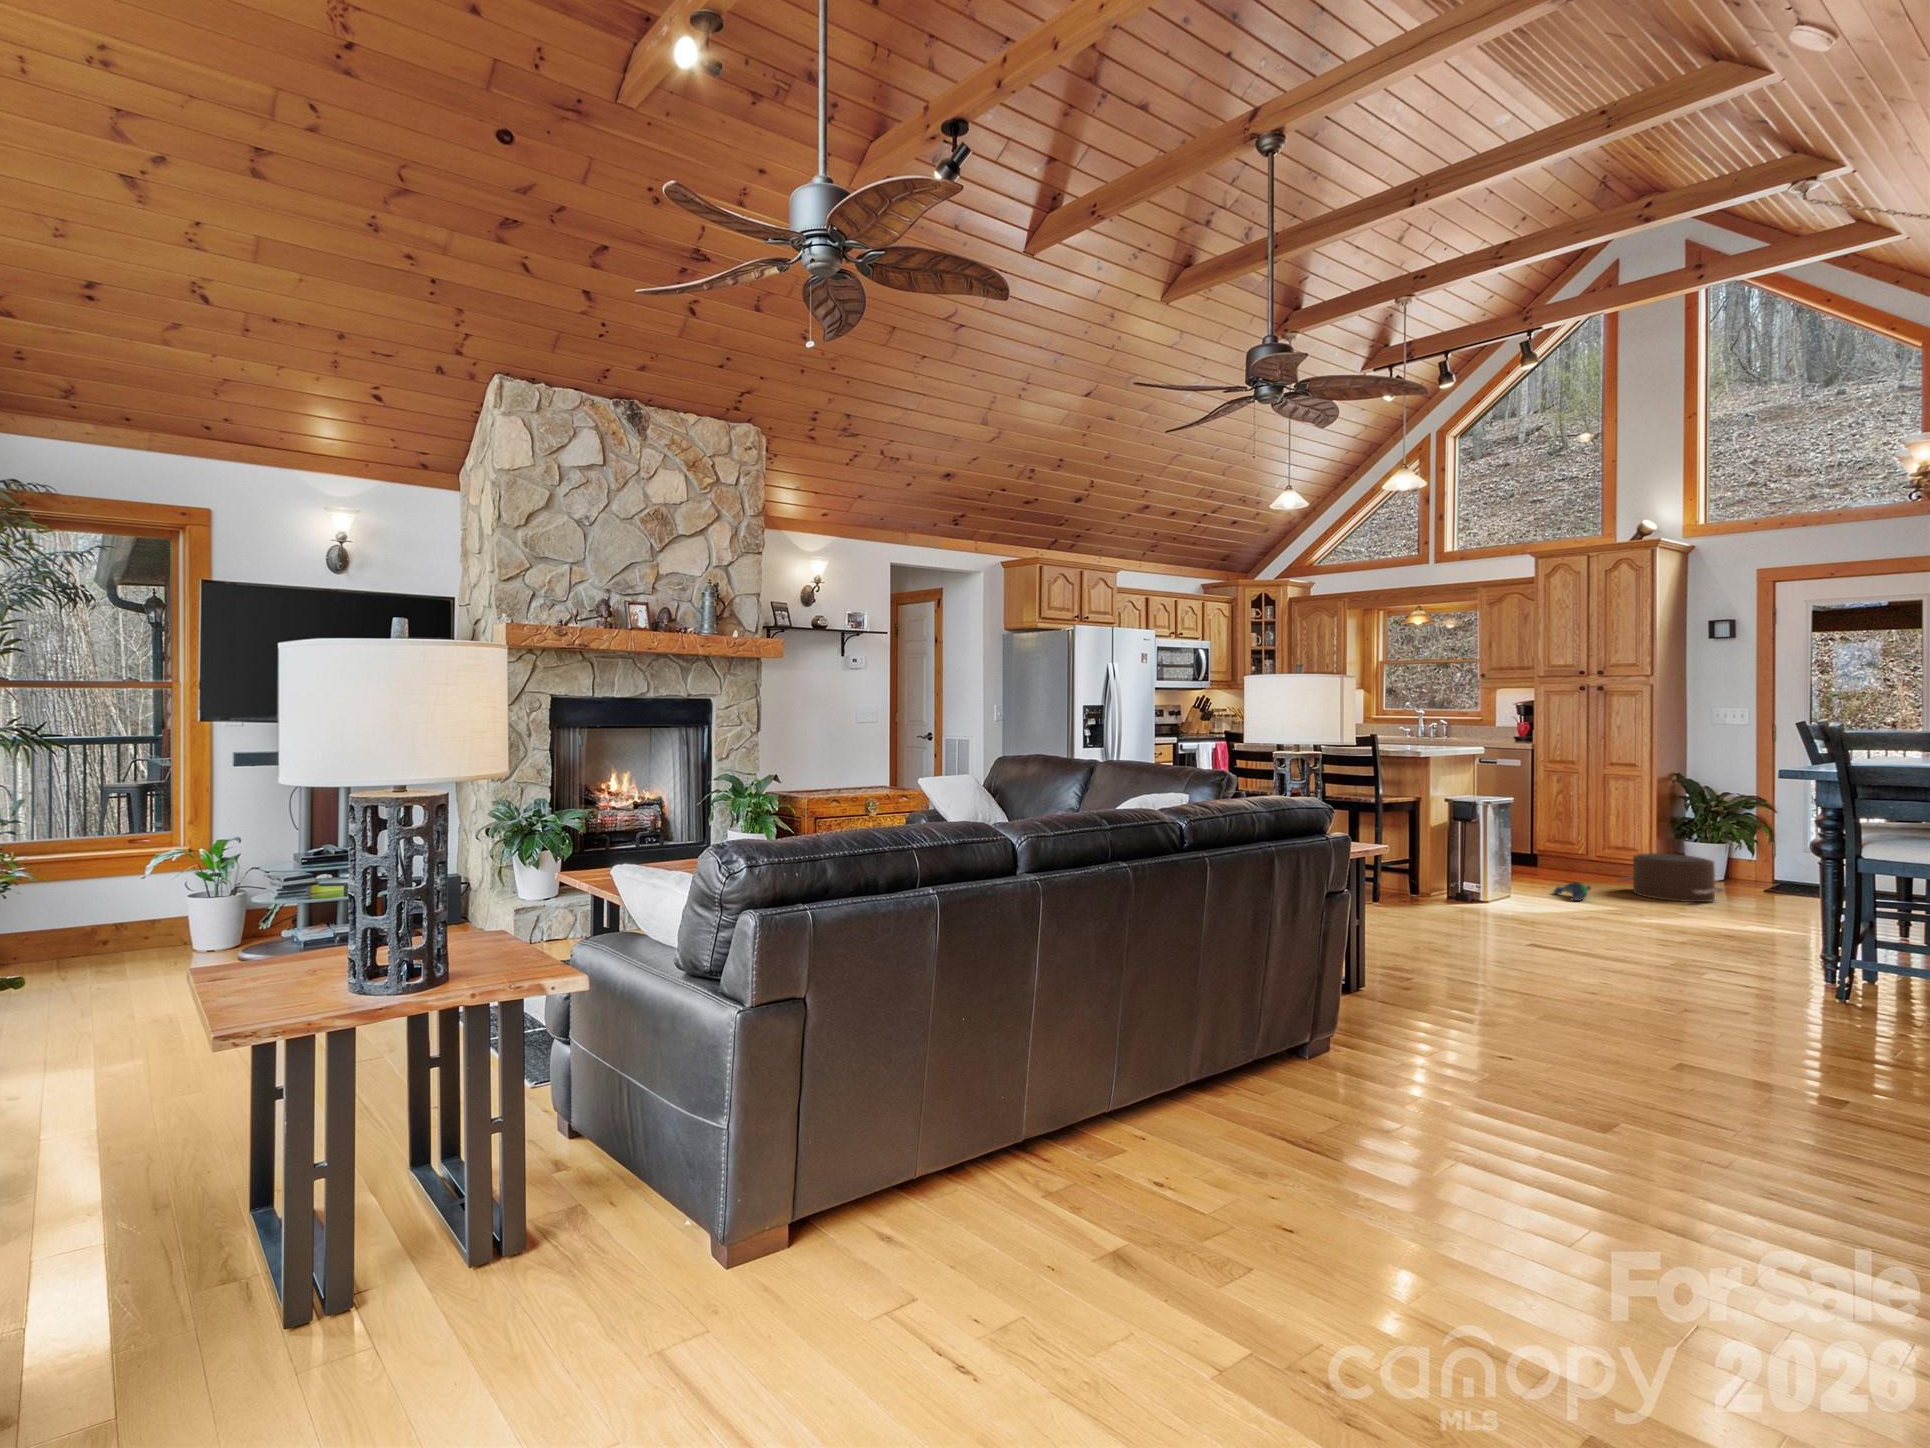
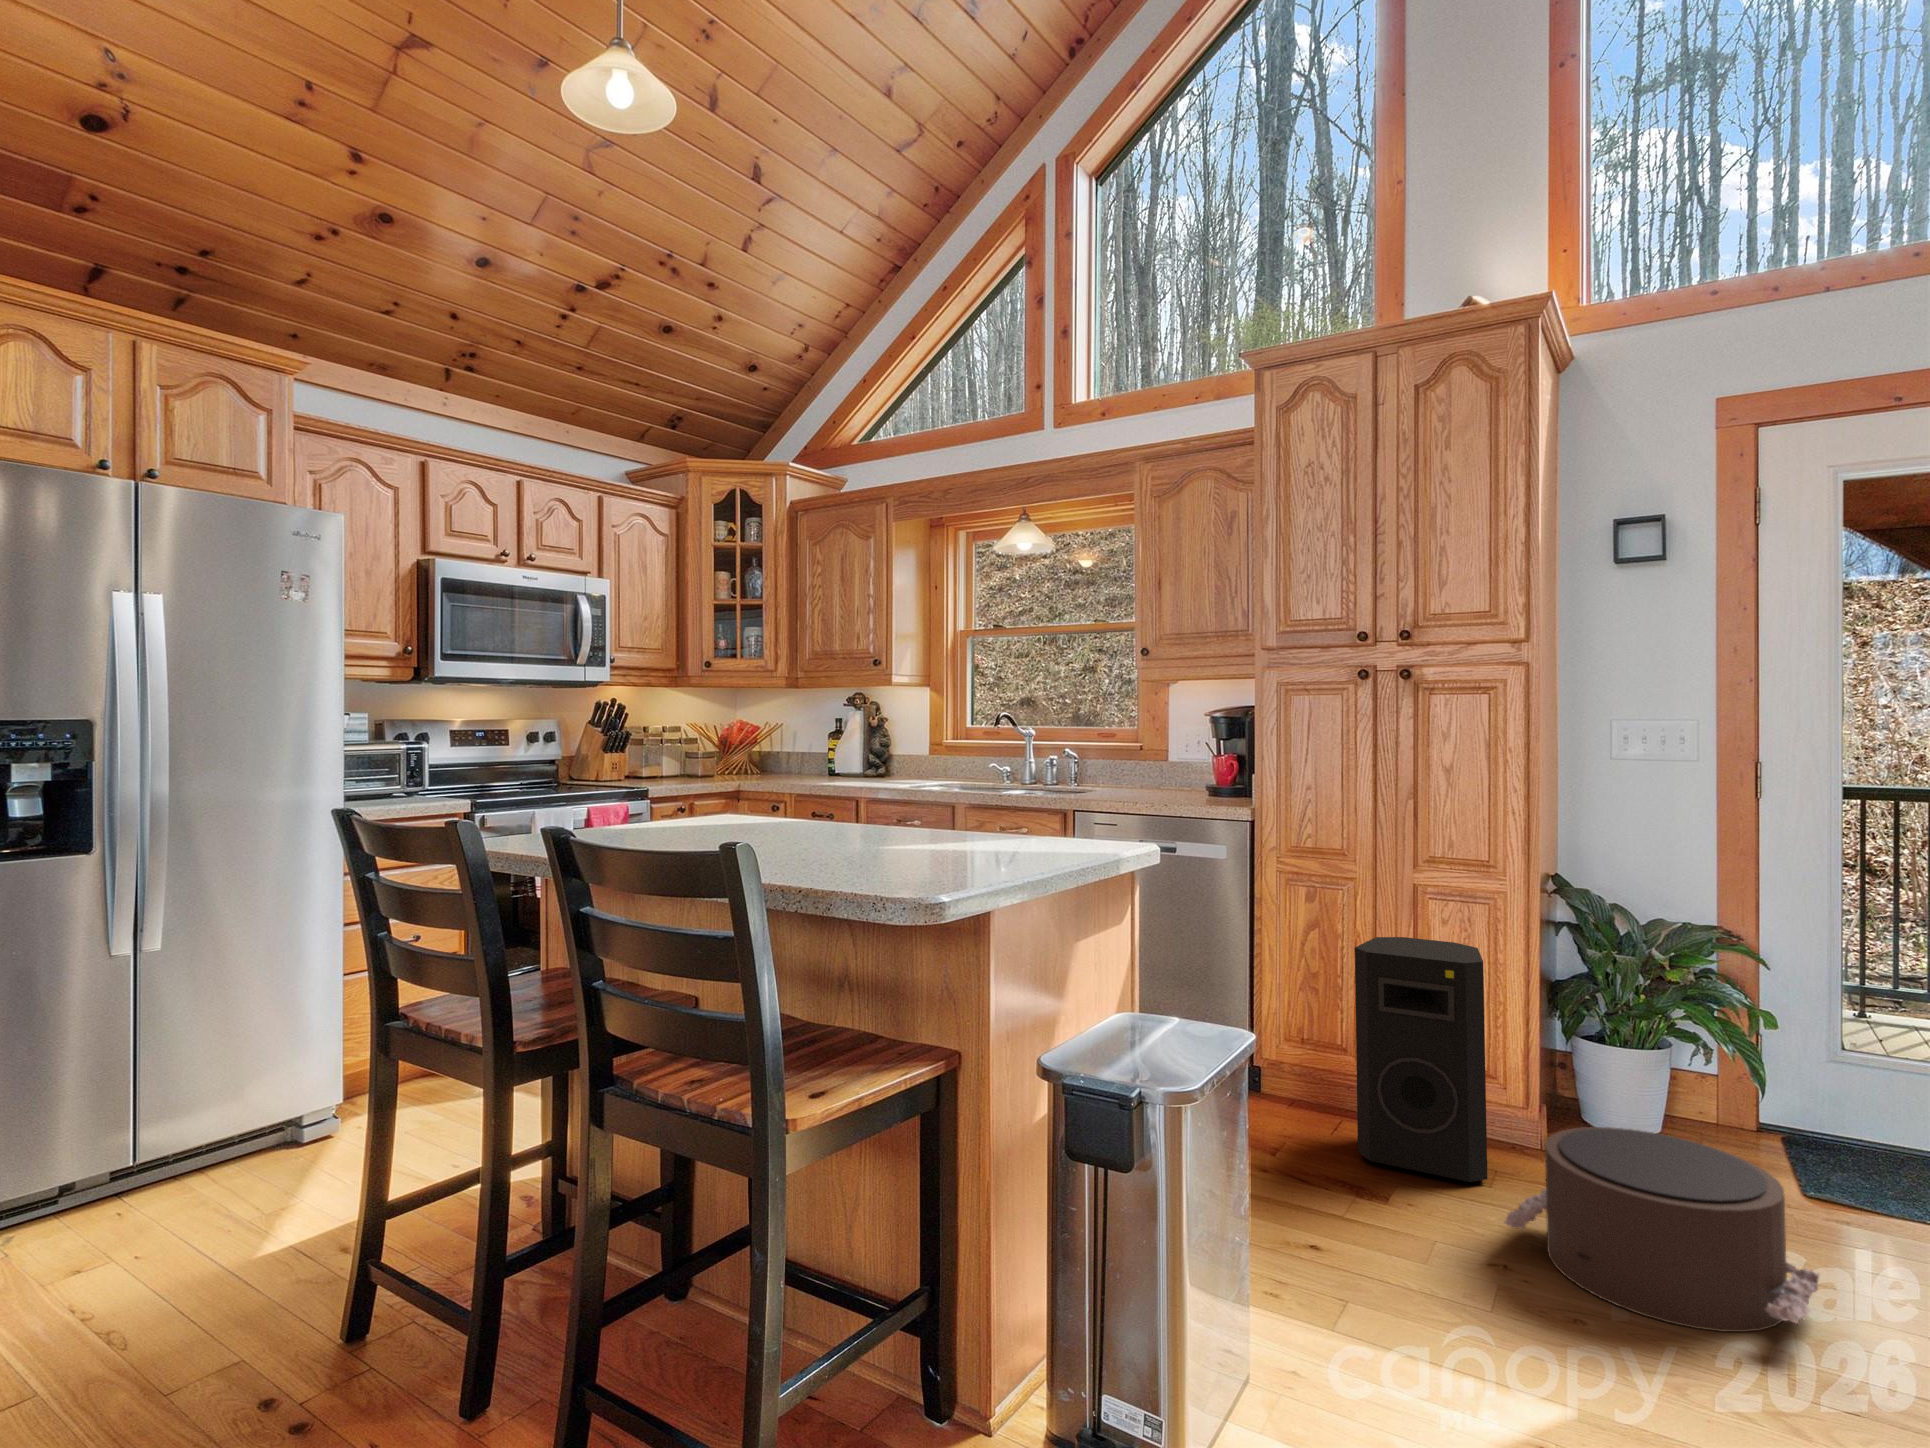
speaker: none [1572,795,1629,883] -> present [1355,937,1487,1182]
plush toy: present [1554,882,1591,901] -> none [1359,1286,1485,1396]

